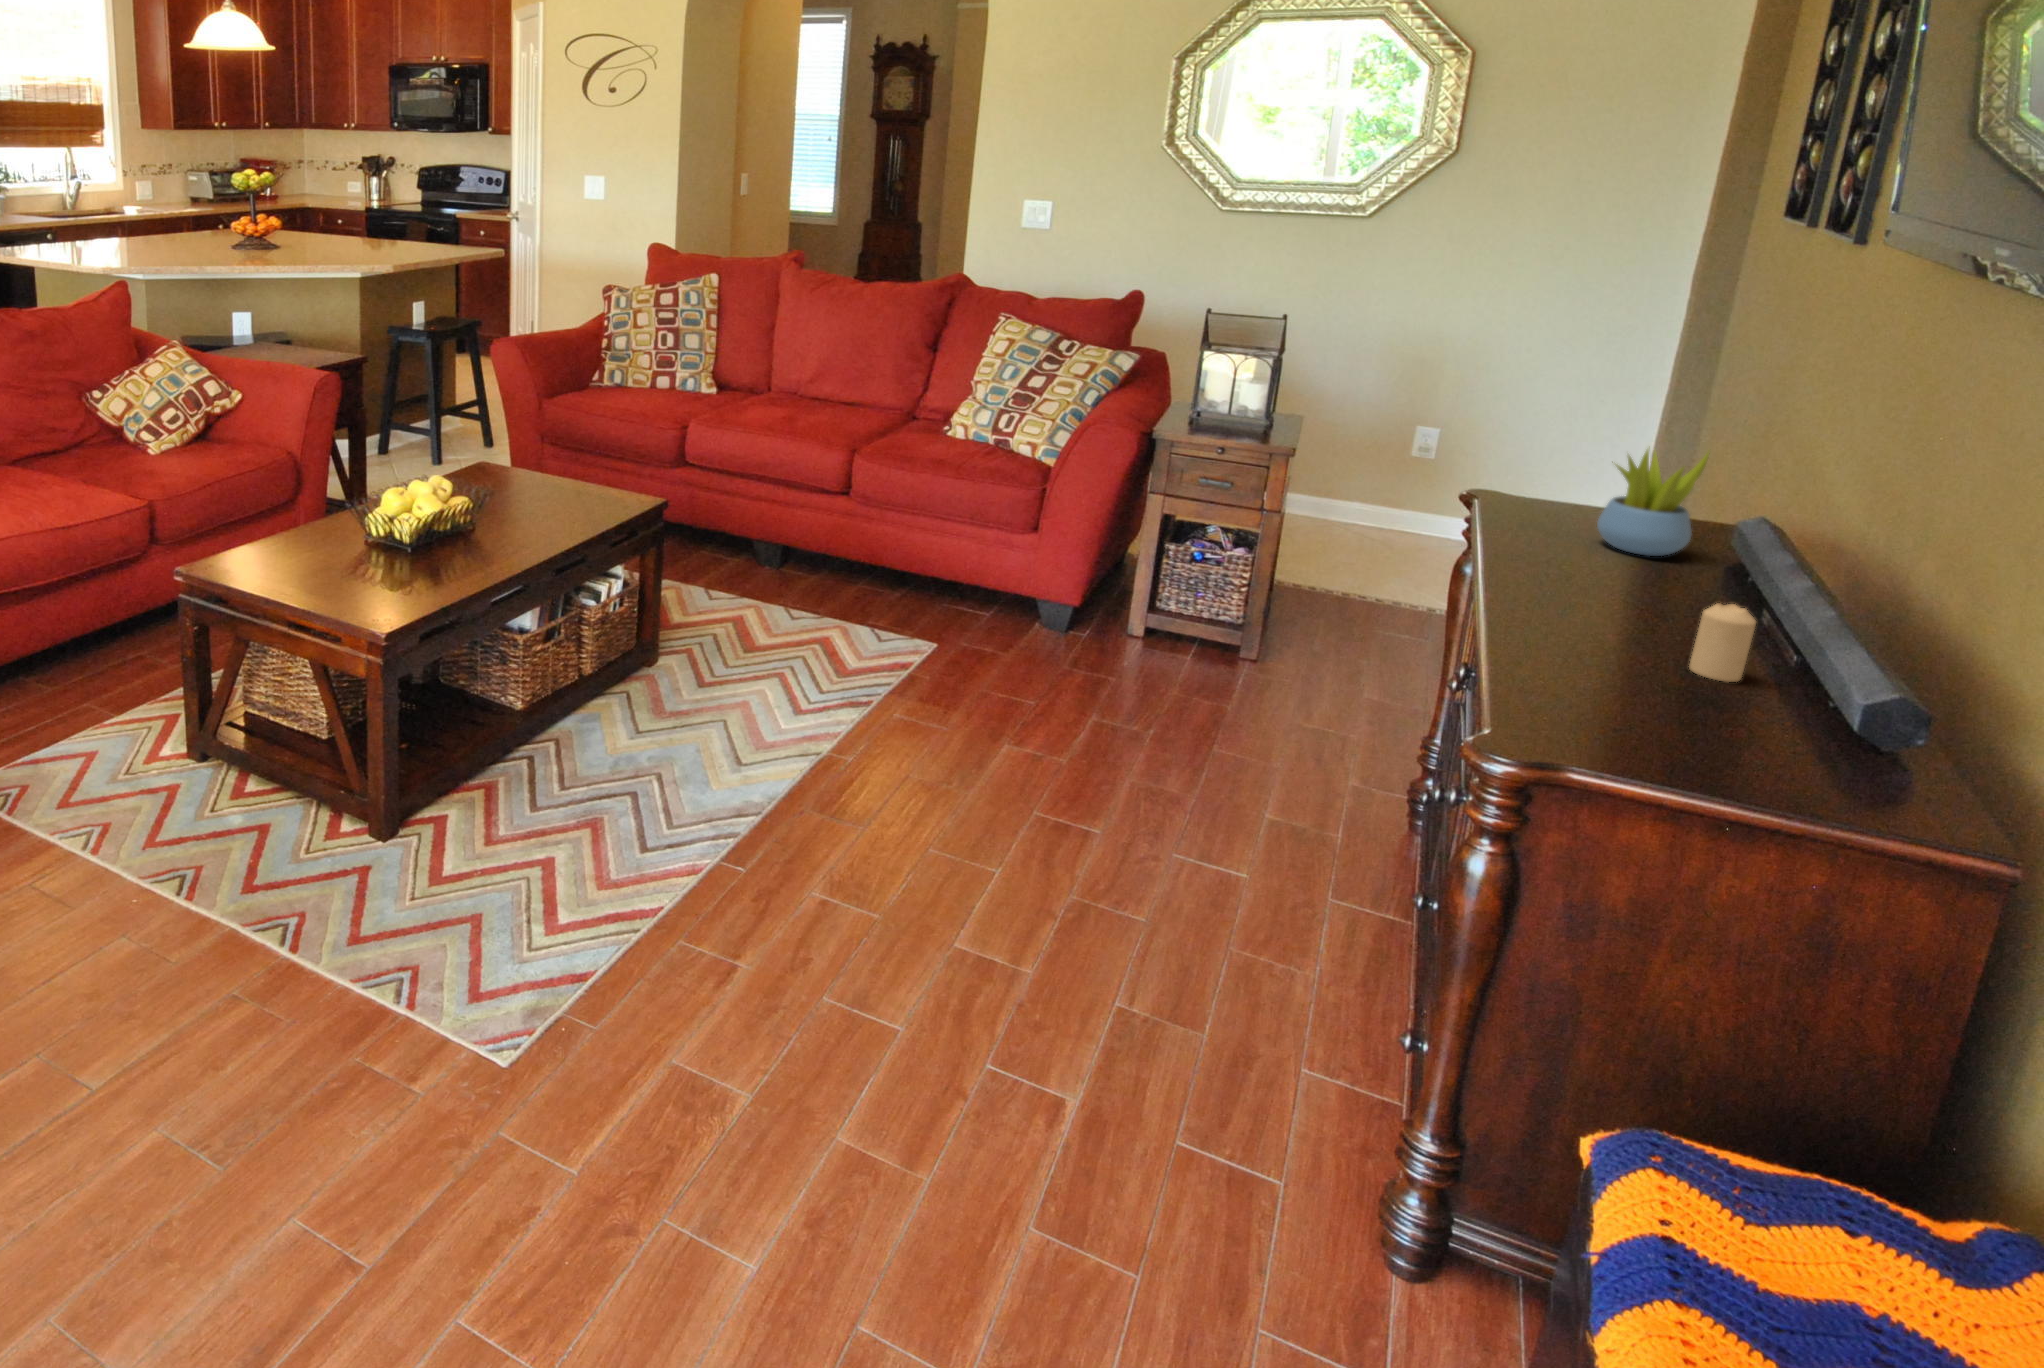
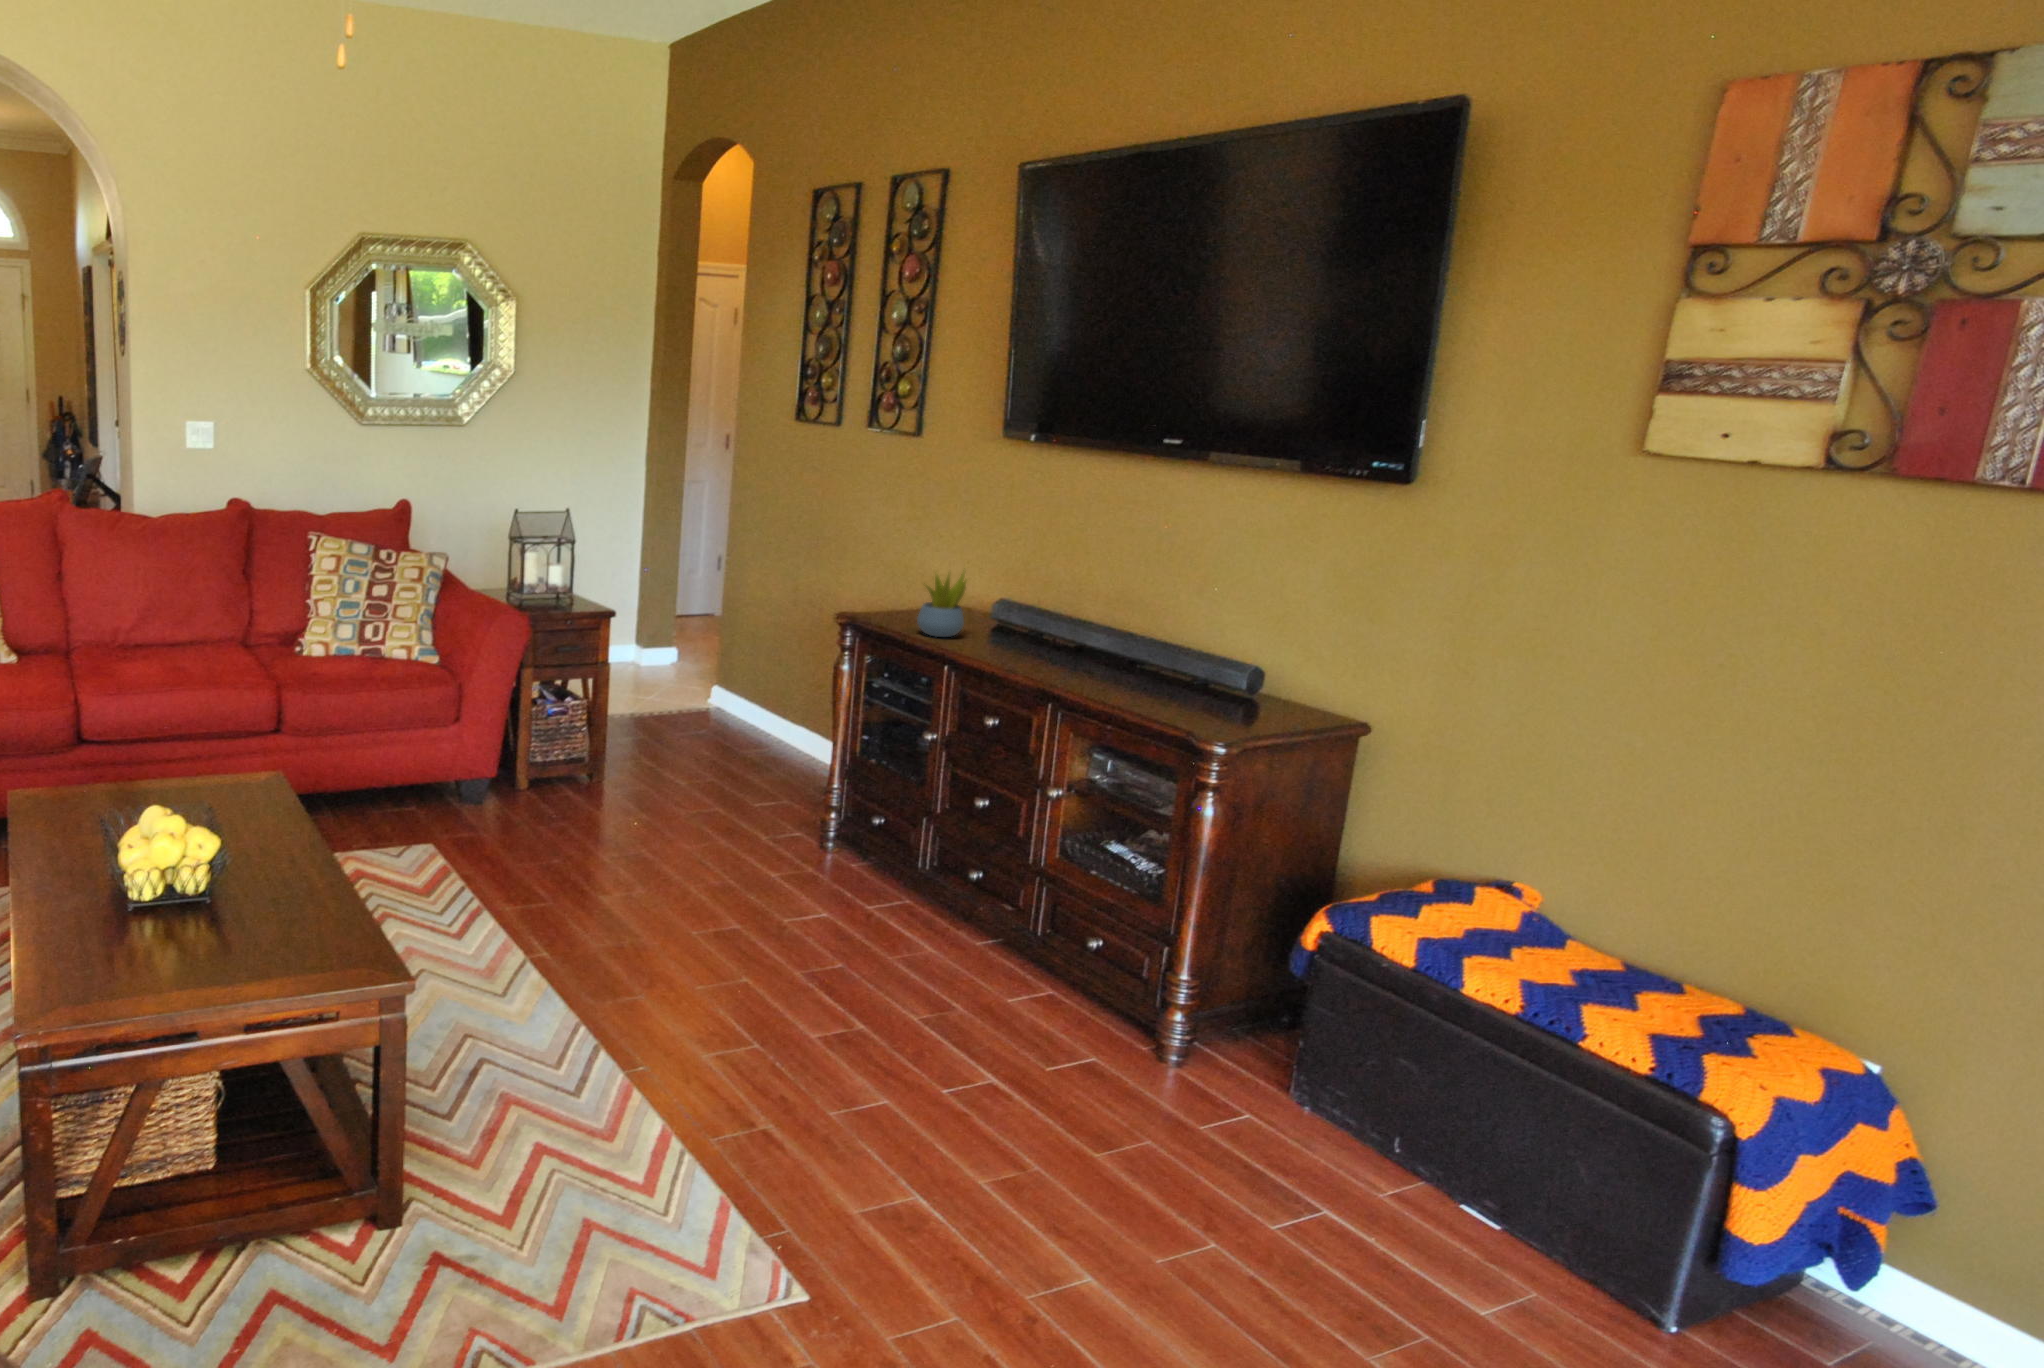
candle: present [1689,603,1756,682] -> none [1088,650,1117,694]

